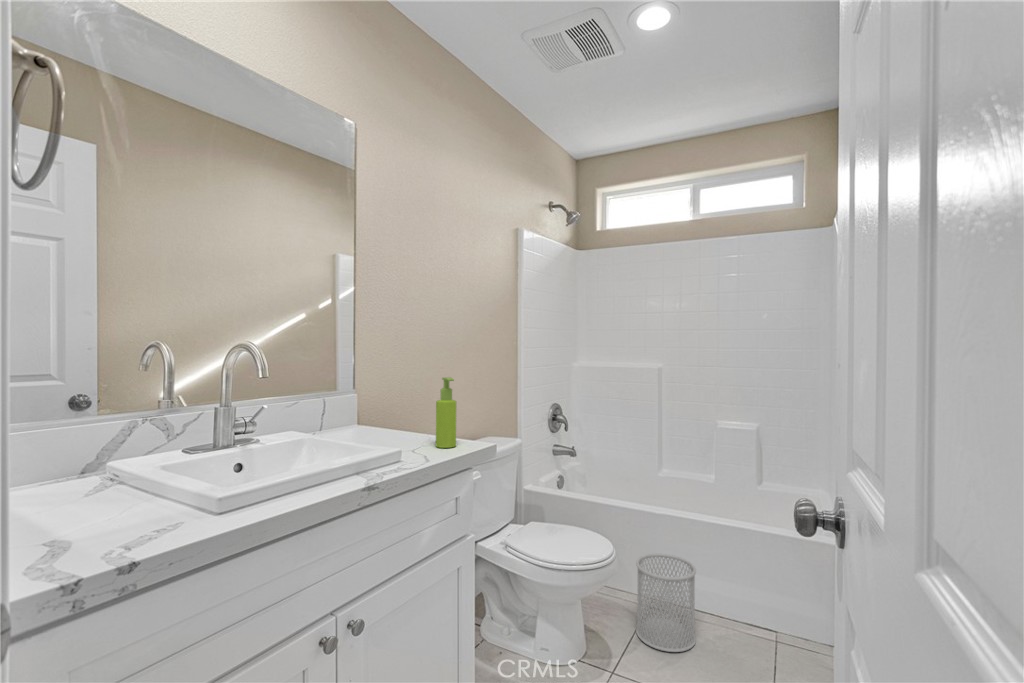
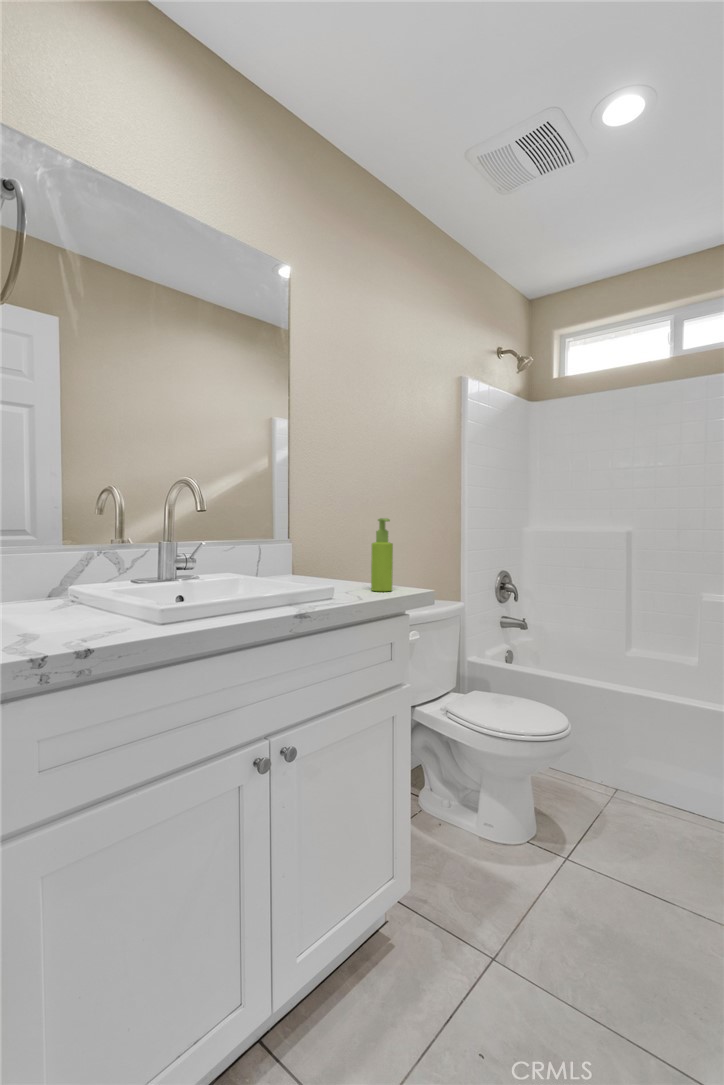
wastebasket: present [636,554,696,652] -> none [593,732,666,840]

